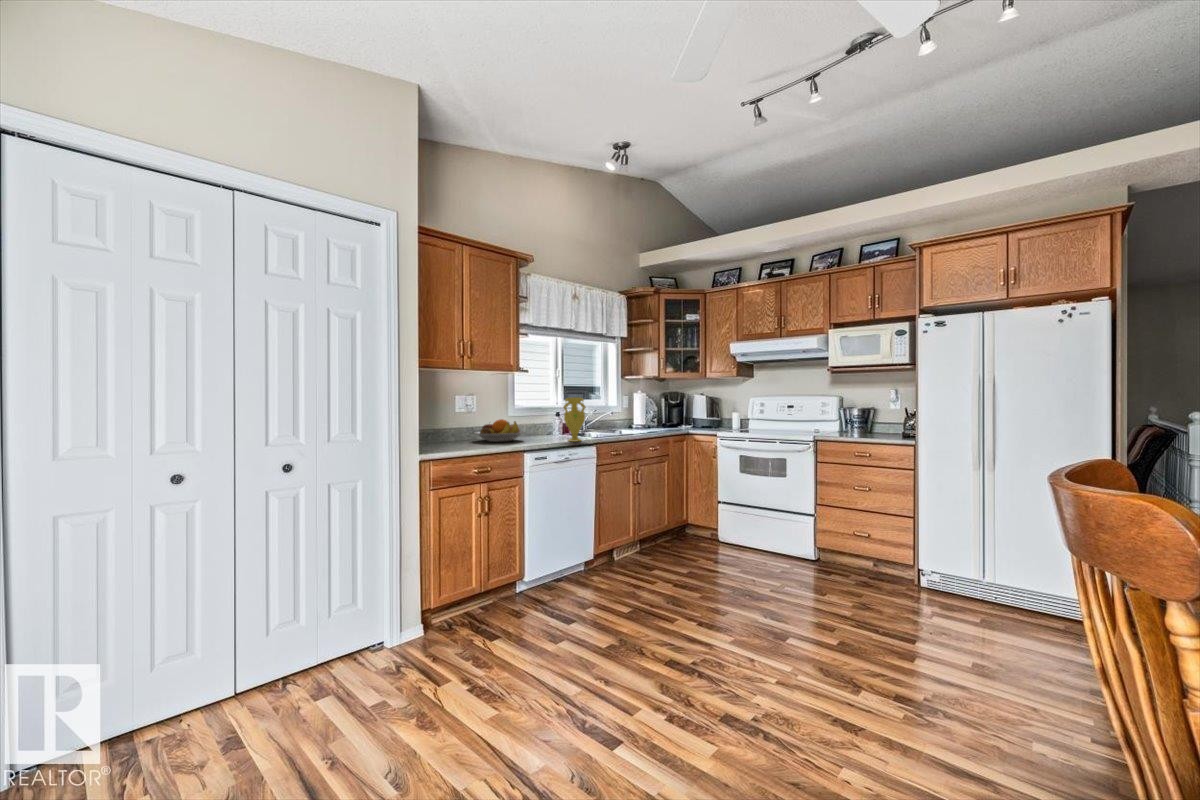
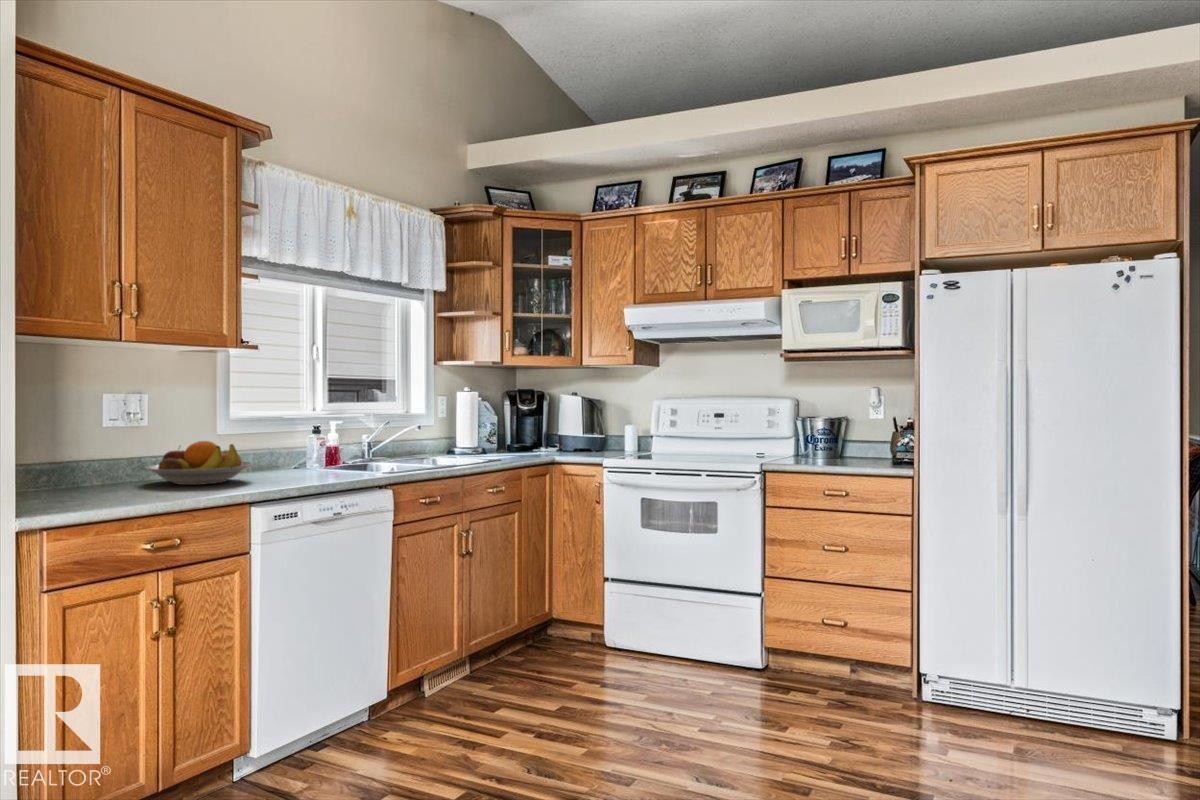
vase: present [563,397,586,442] -> none [328,399,374,481]

